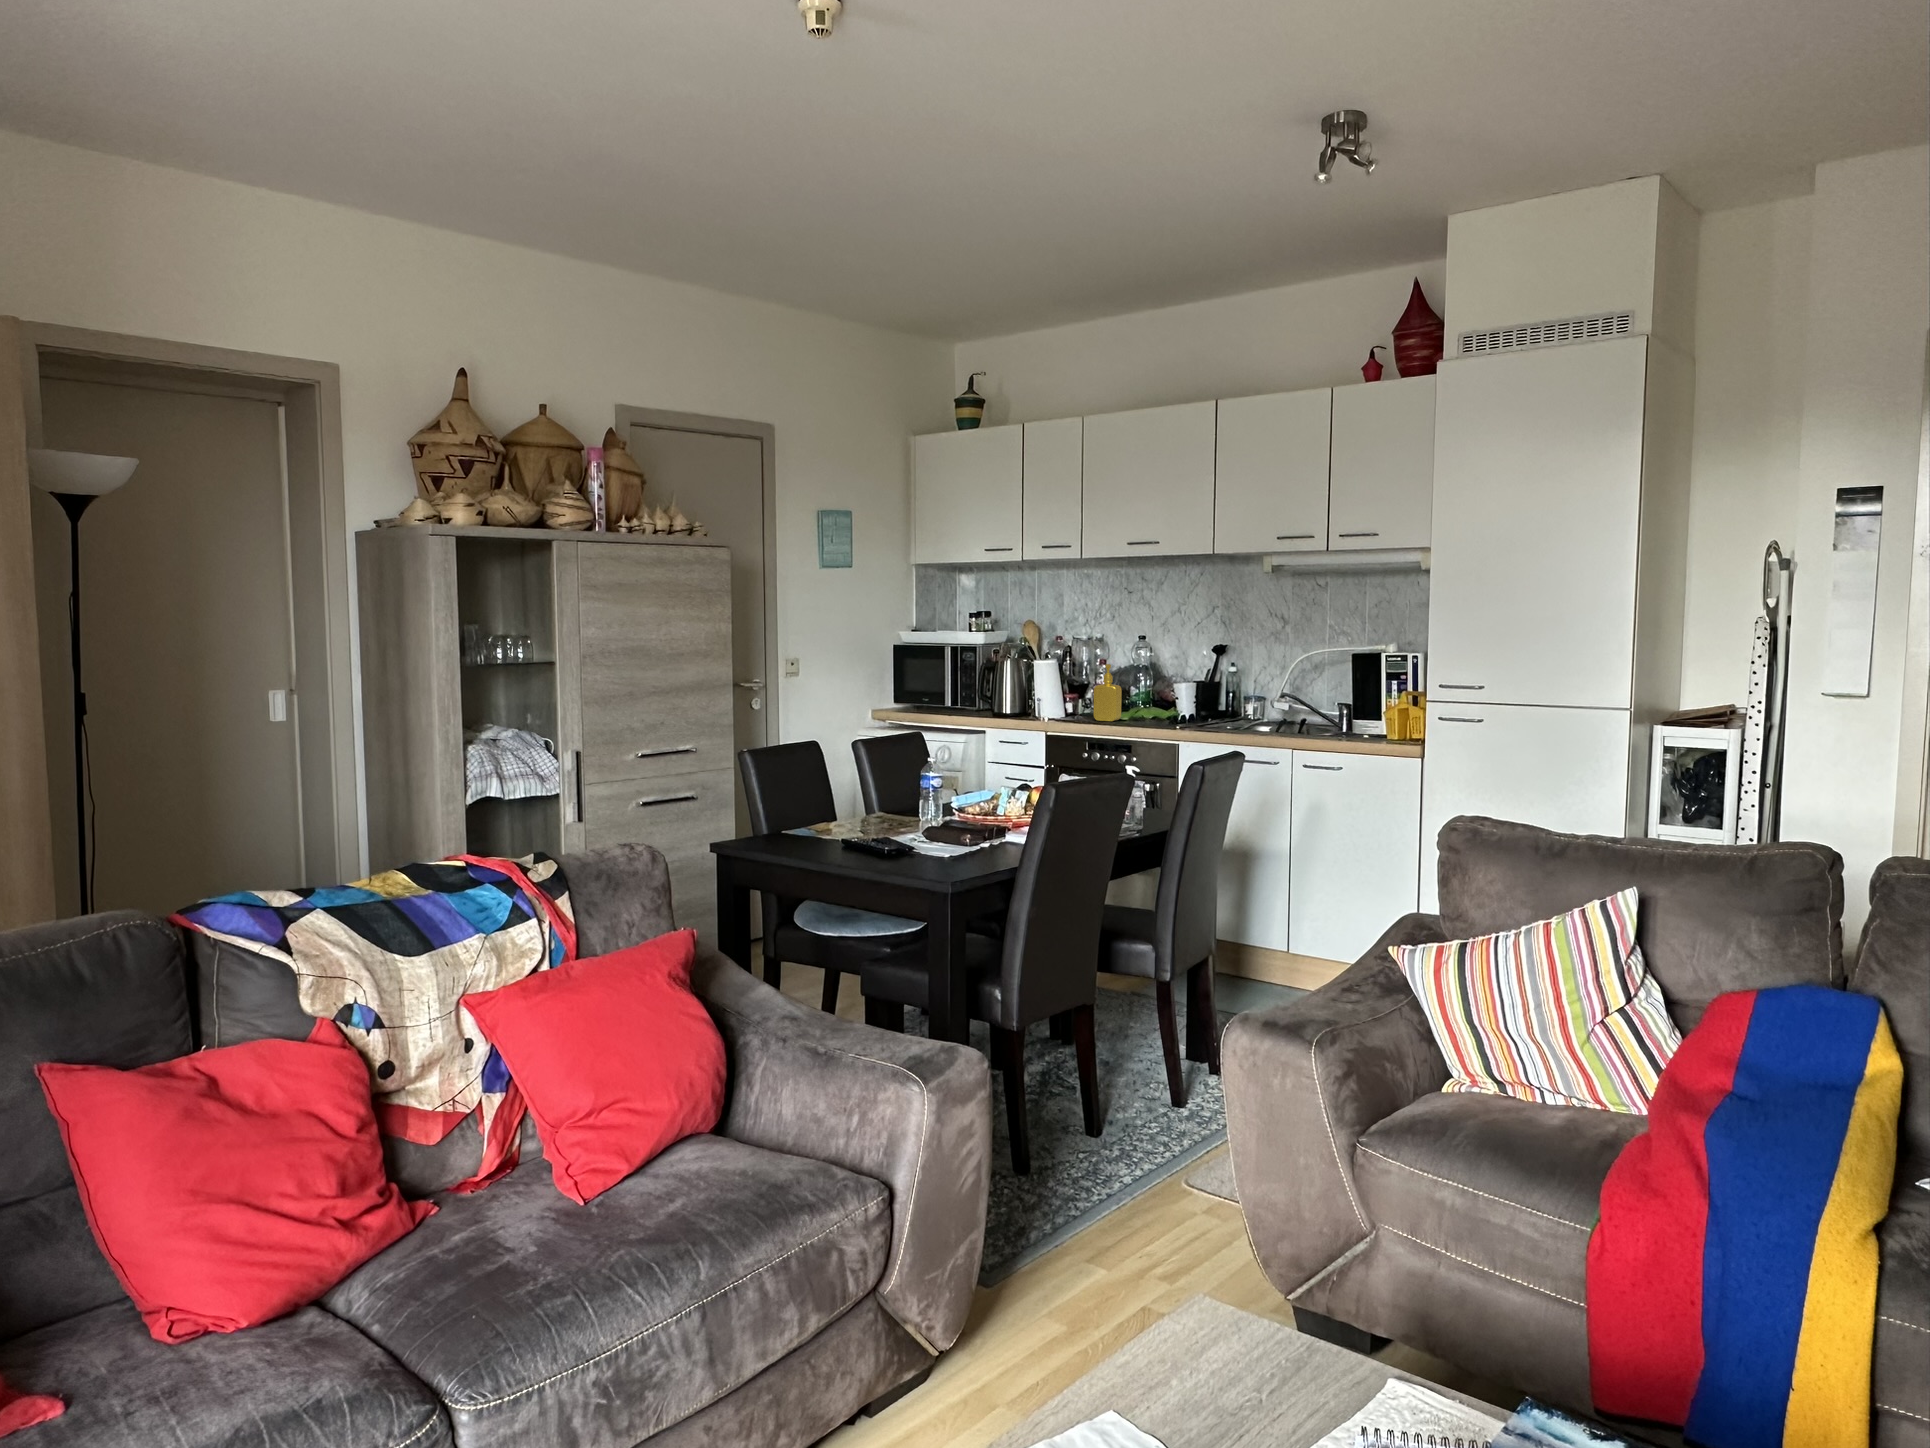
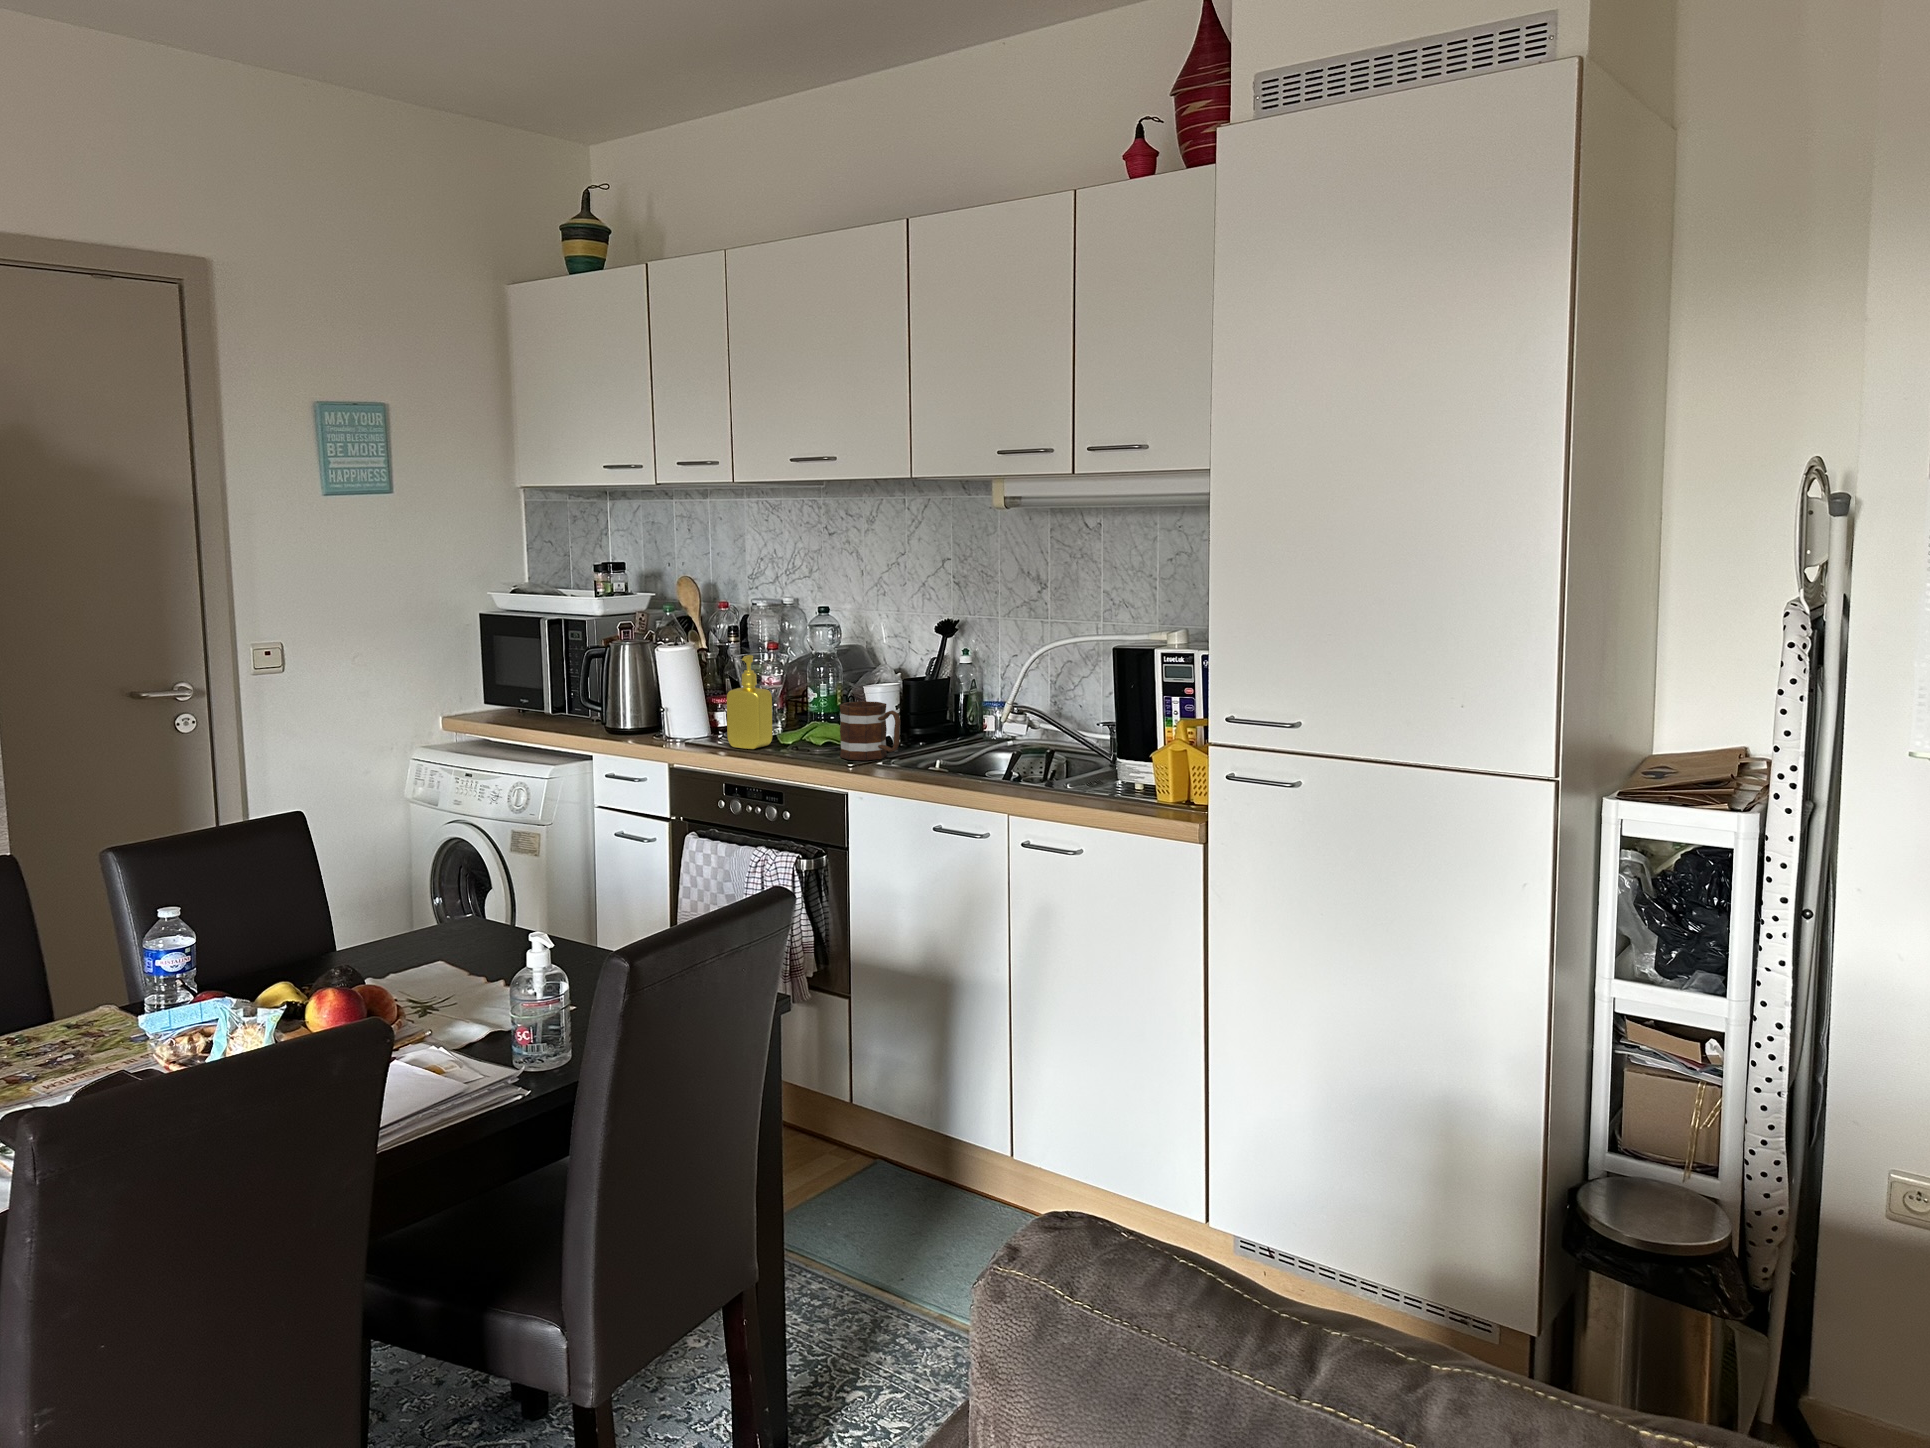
mug: none [1171,691,1212,725] -> present [839,701,900,760]

